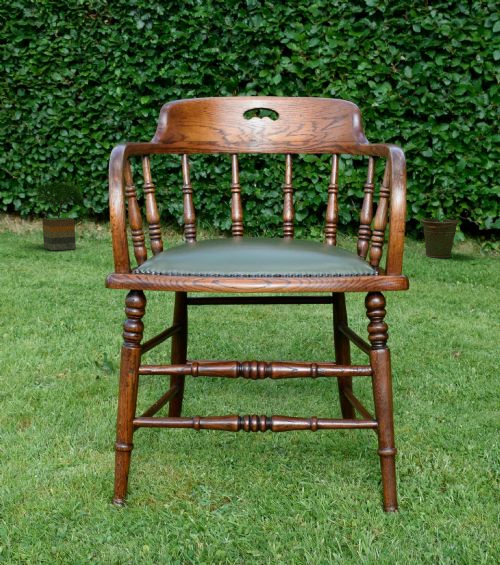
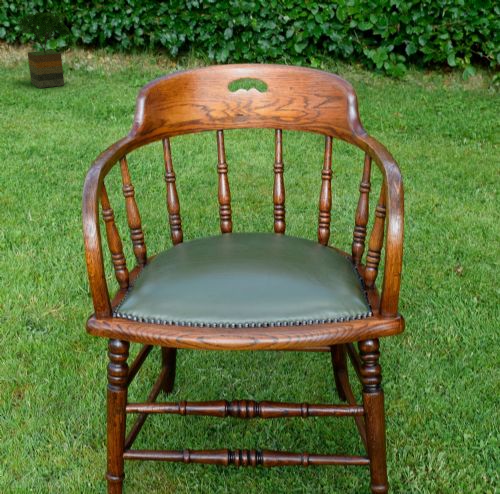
bucket: present [420,217,459,257] -> none [426,52,467,97]

